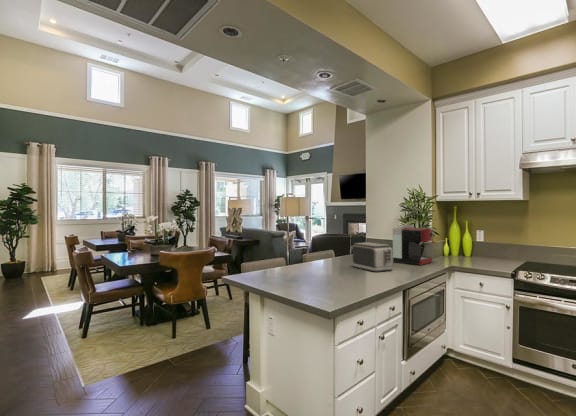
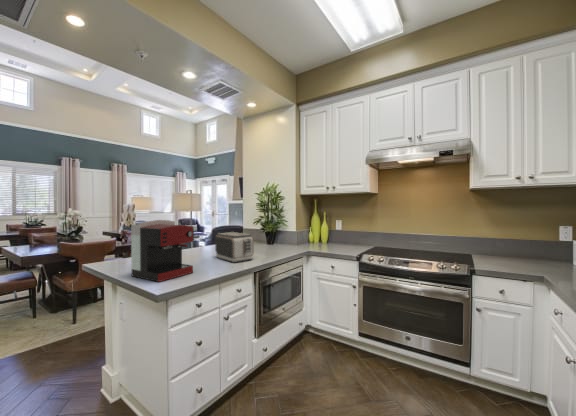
coffee maker: present [393,225,435,265] -> present [131,220,194,282]

